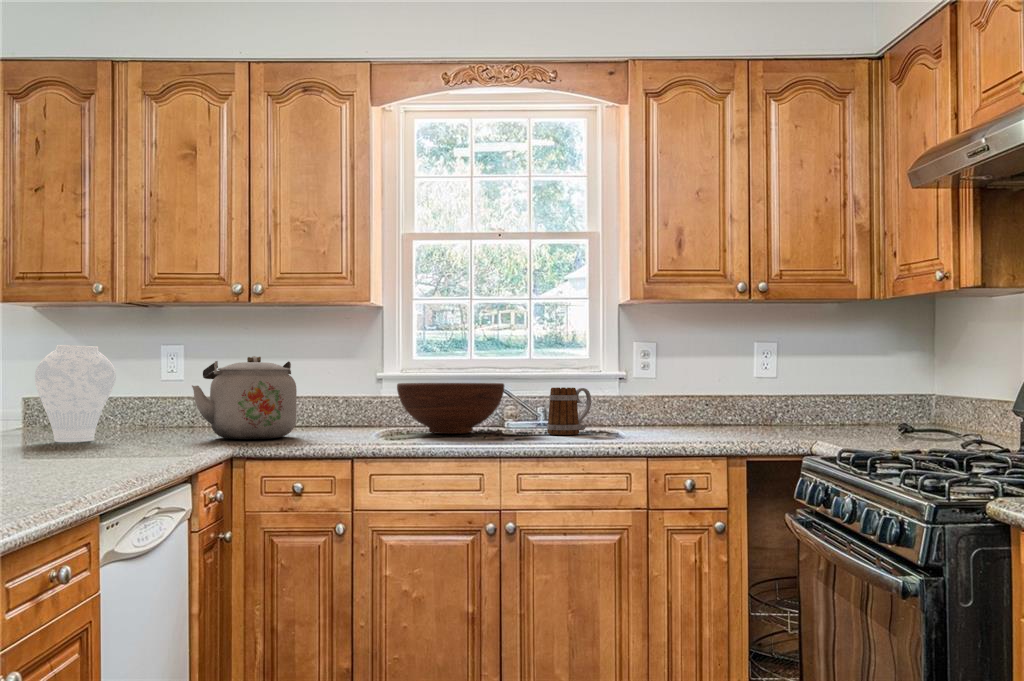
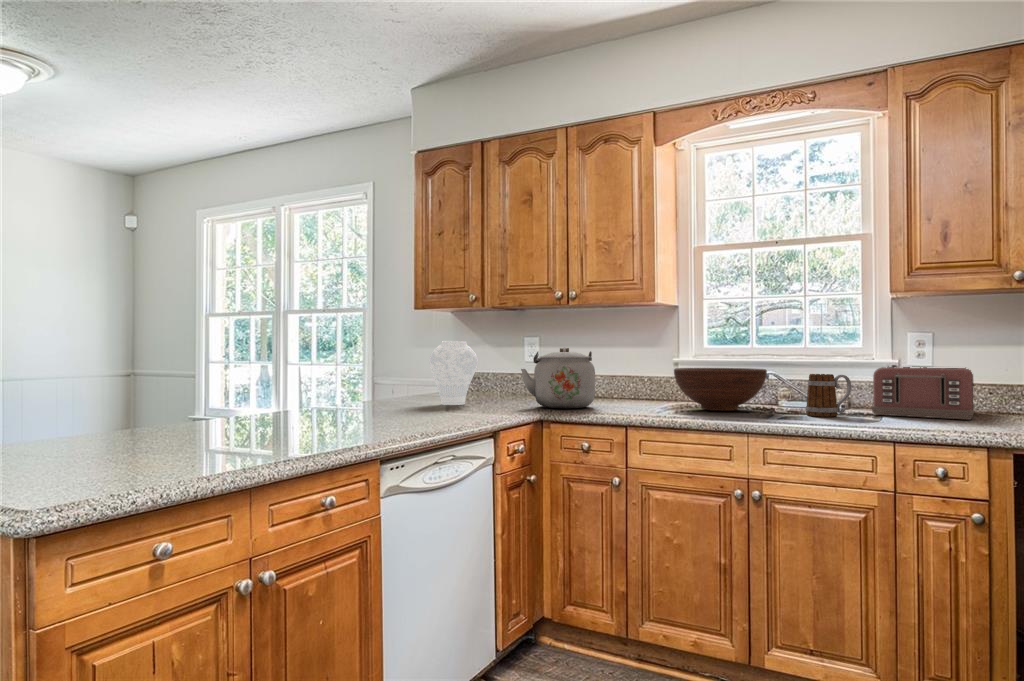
toaster: none [607,379,699,432] -> present [872,367,974,420]

